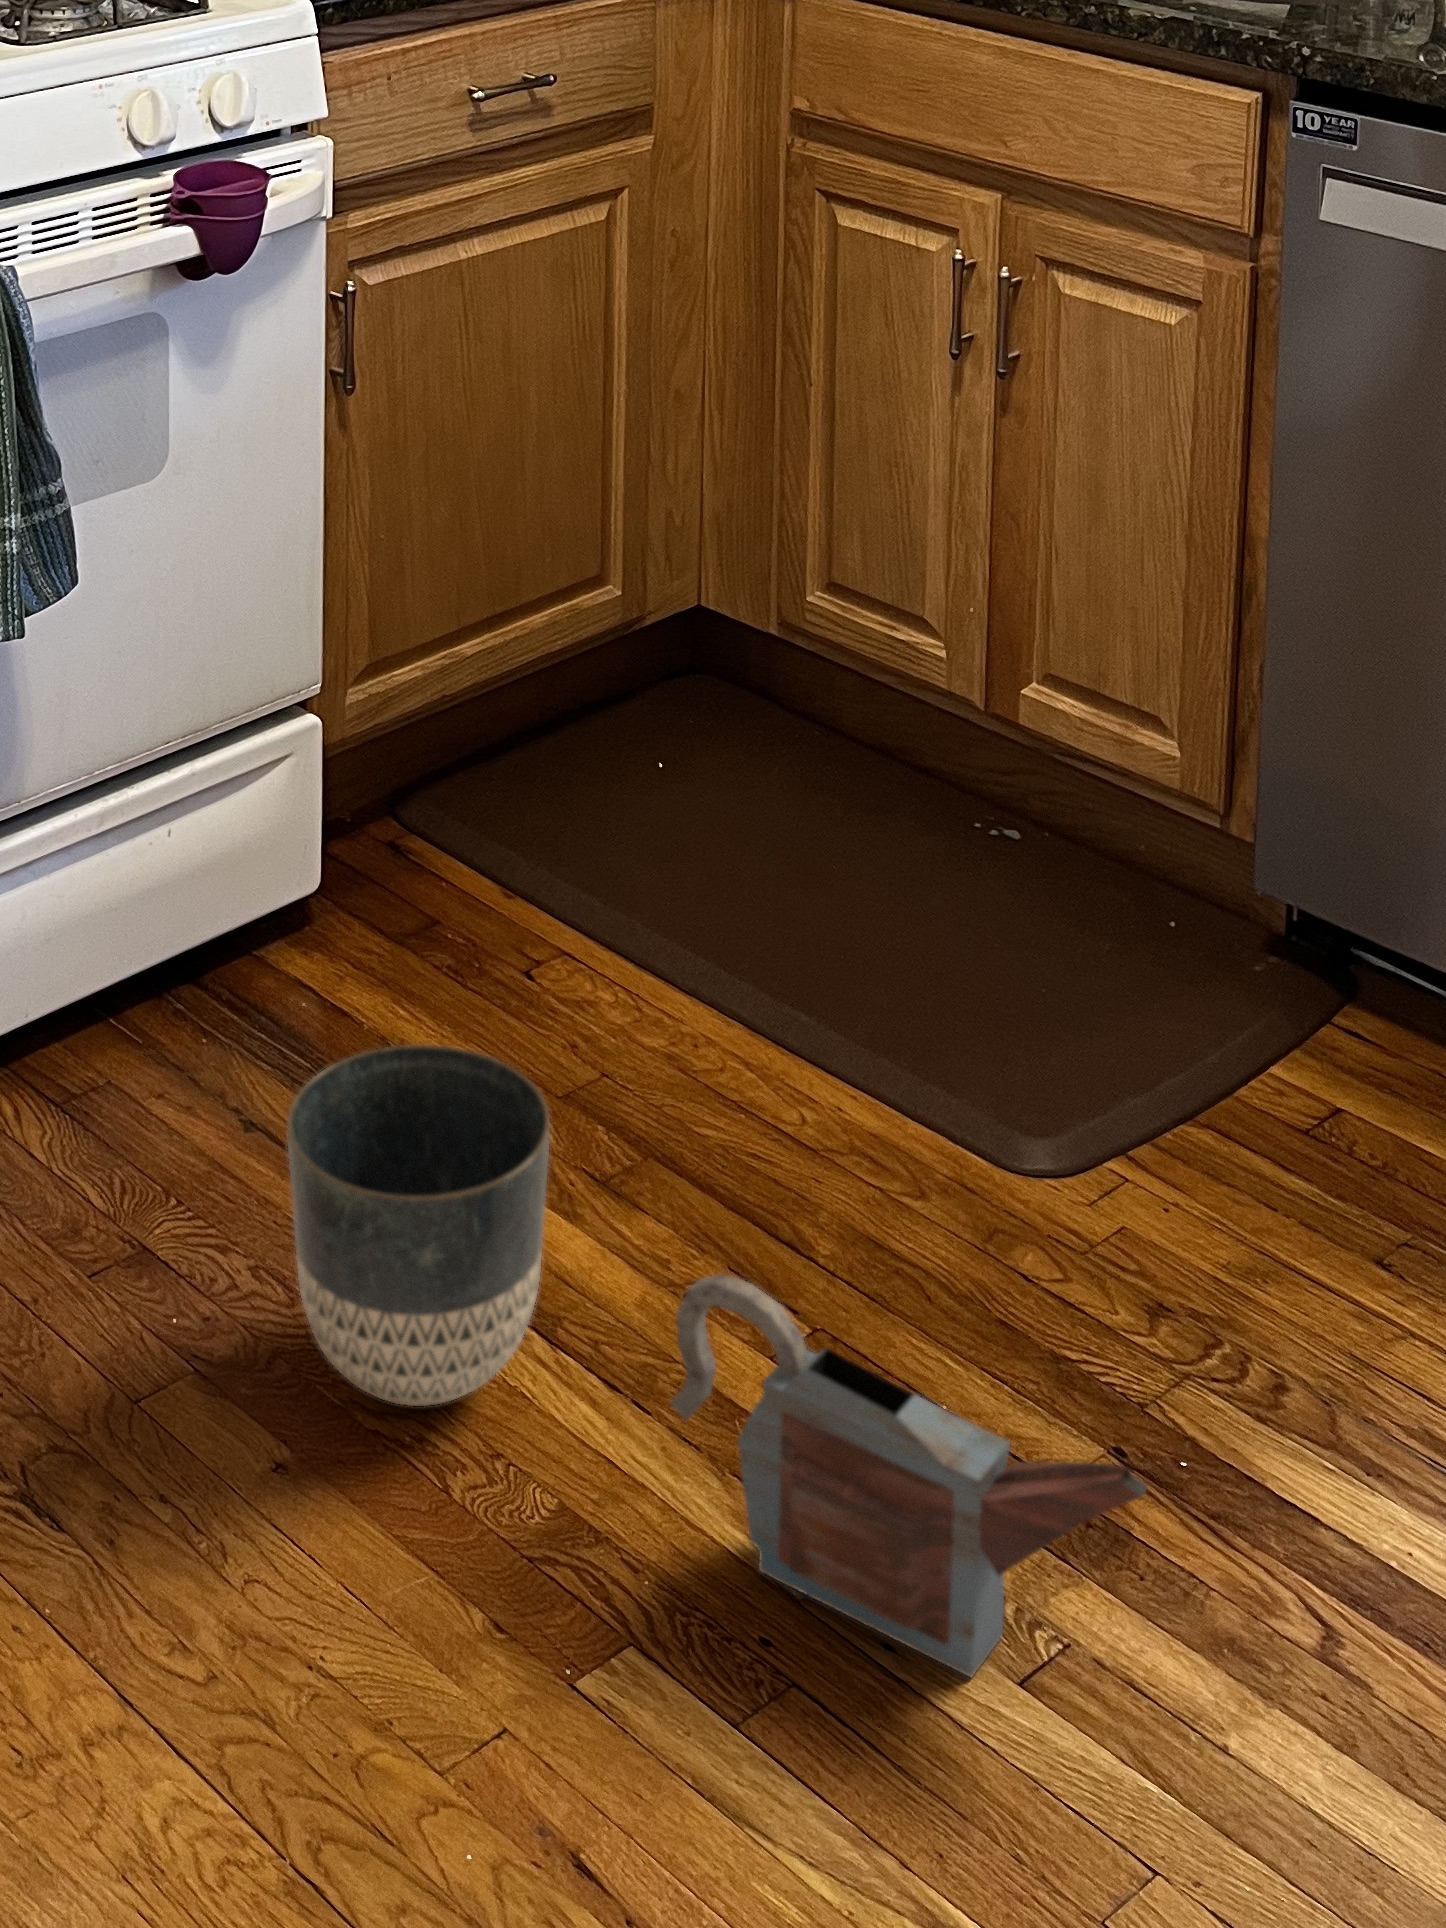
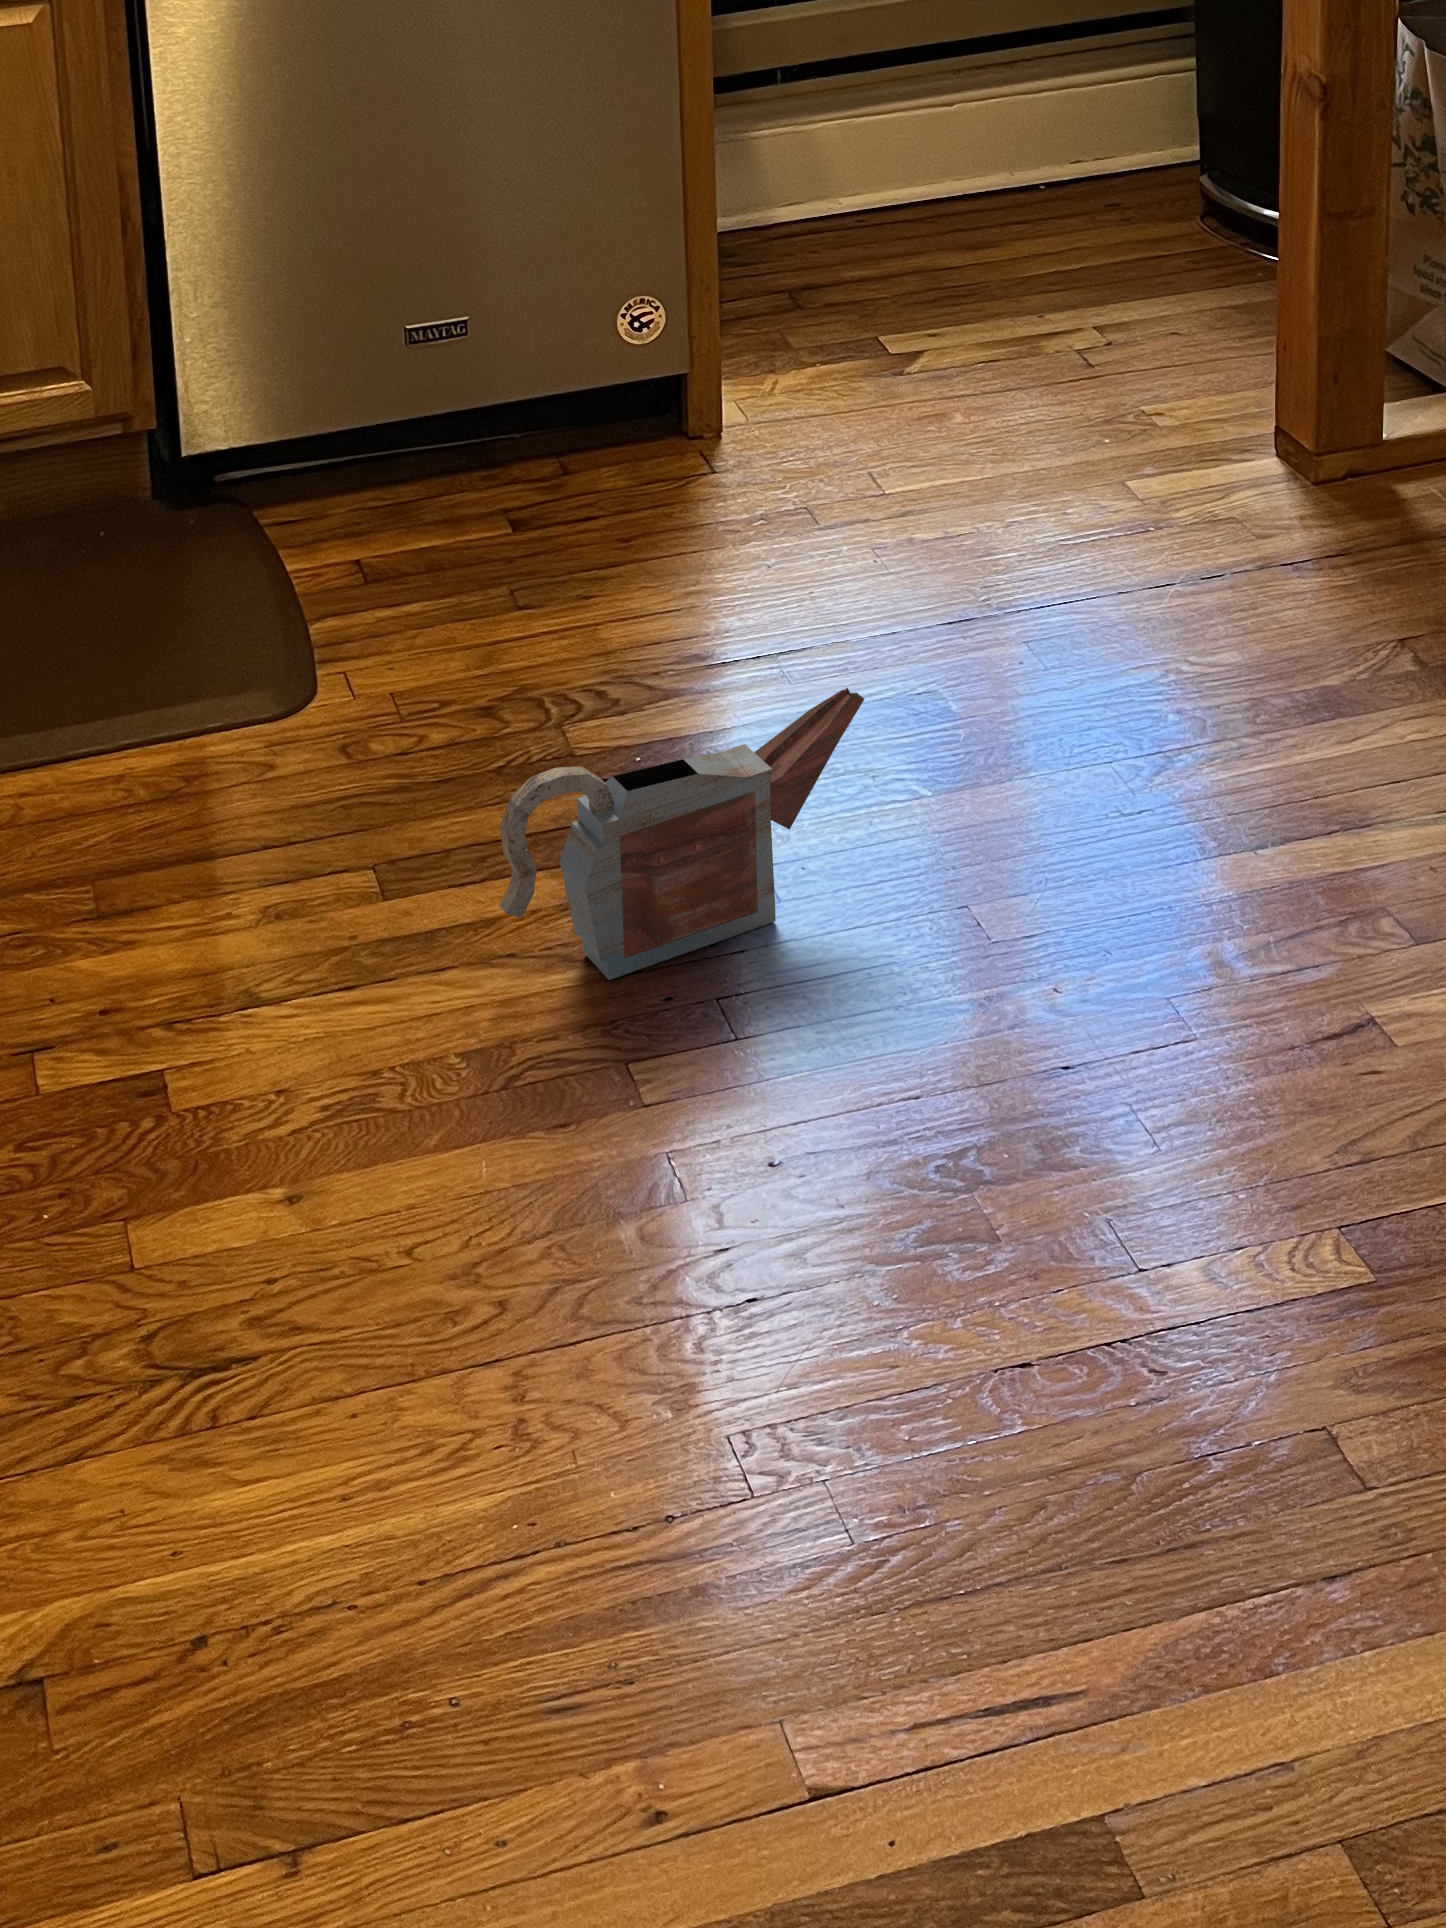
planter: present [287,1045,550,1406] -> none [105,784,356,1116]

